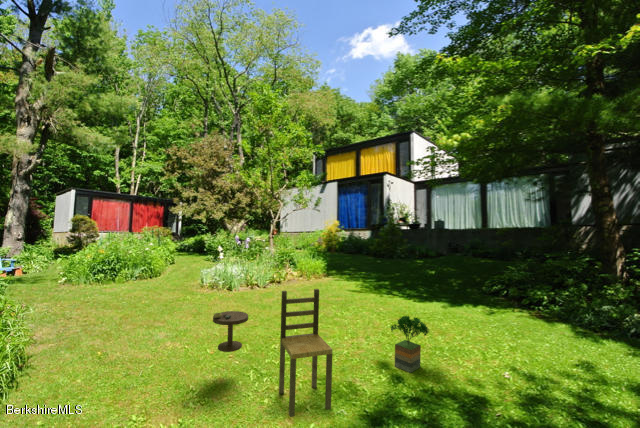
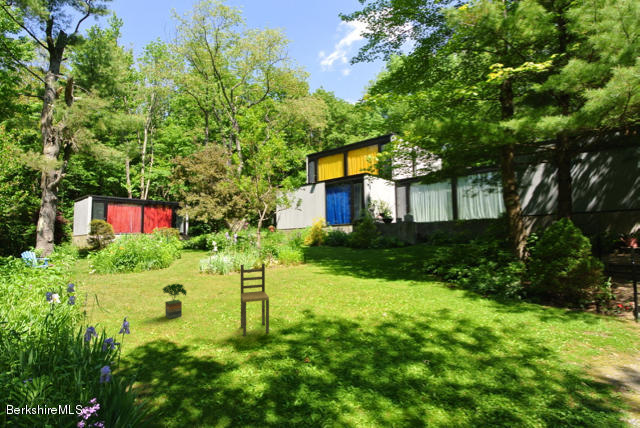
side table: present [213,311,248,352] -> none [200,280,223,321]
potted tree: present [391,316,429,373] -> present [163,284,187,319]

